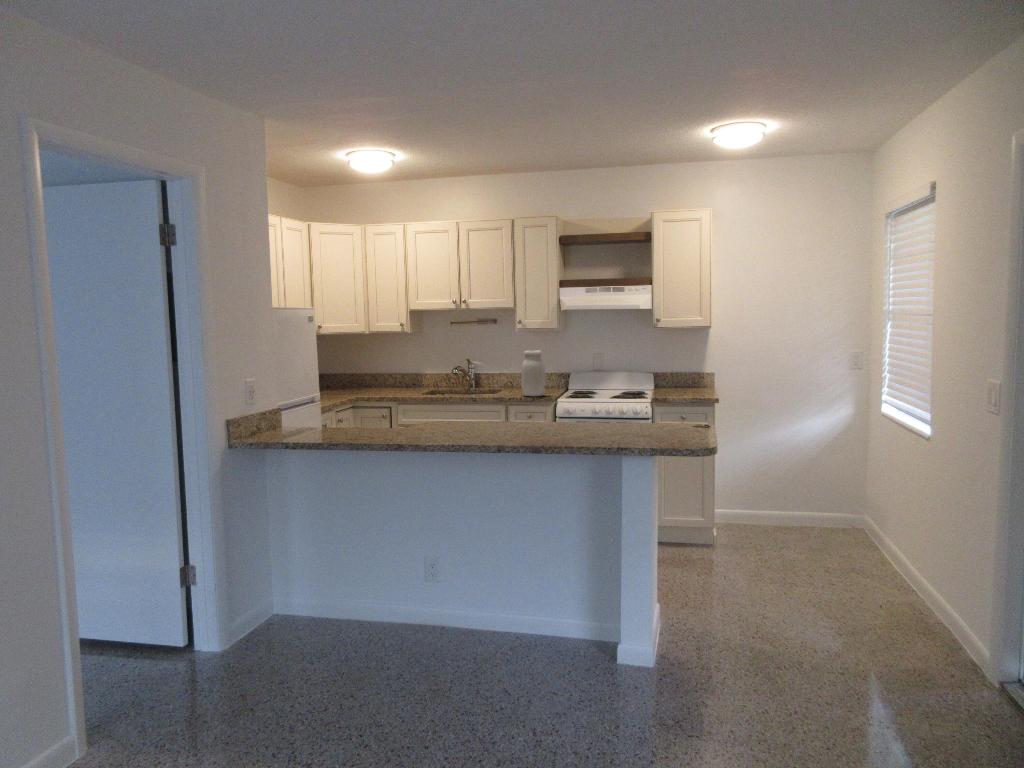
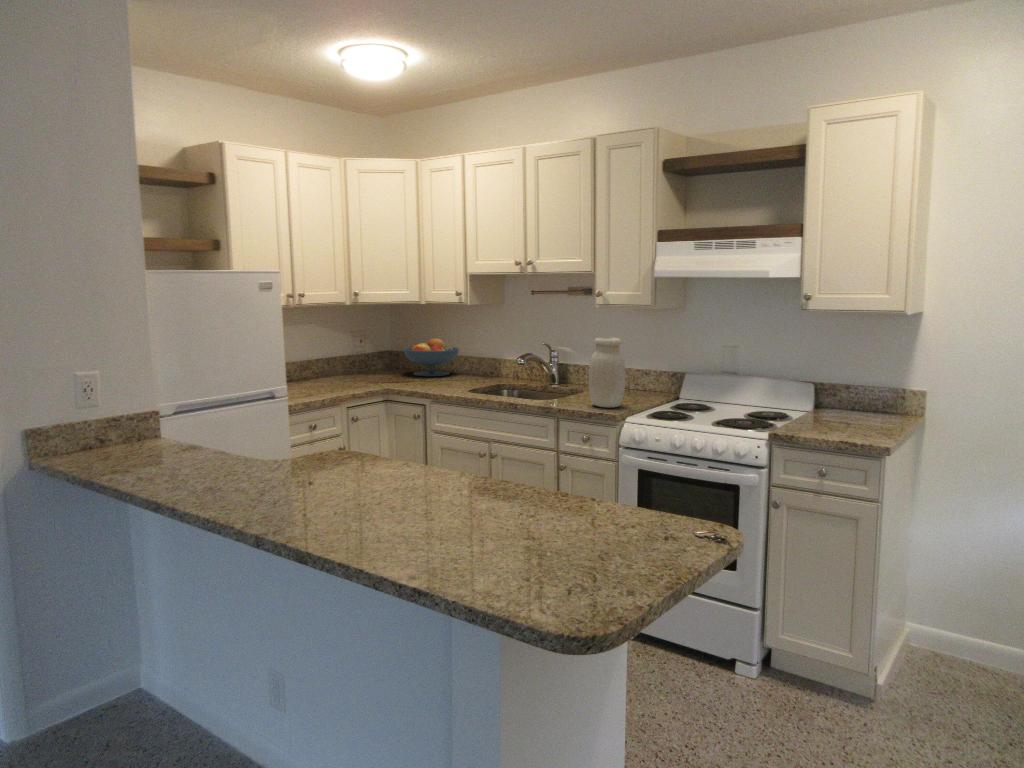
fruit bowl: none [345,360,390,389] -> present [403,339,459,376]

